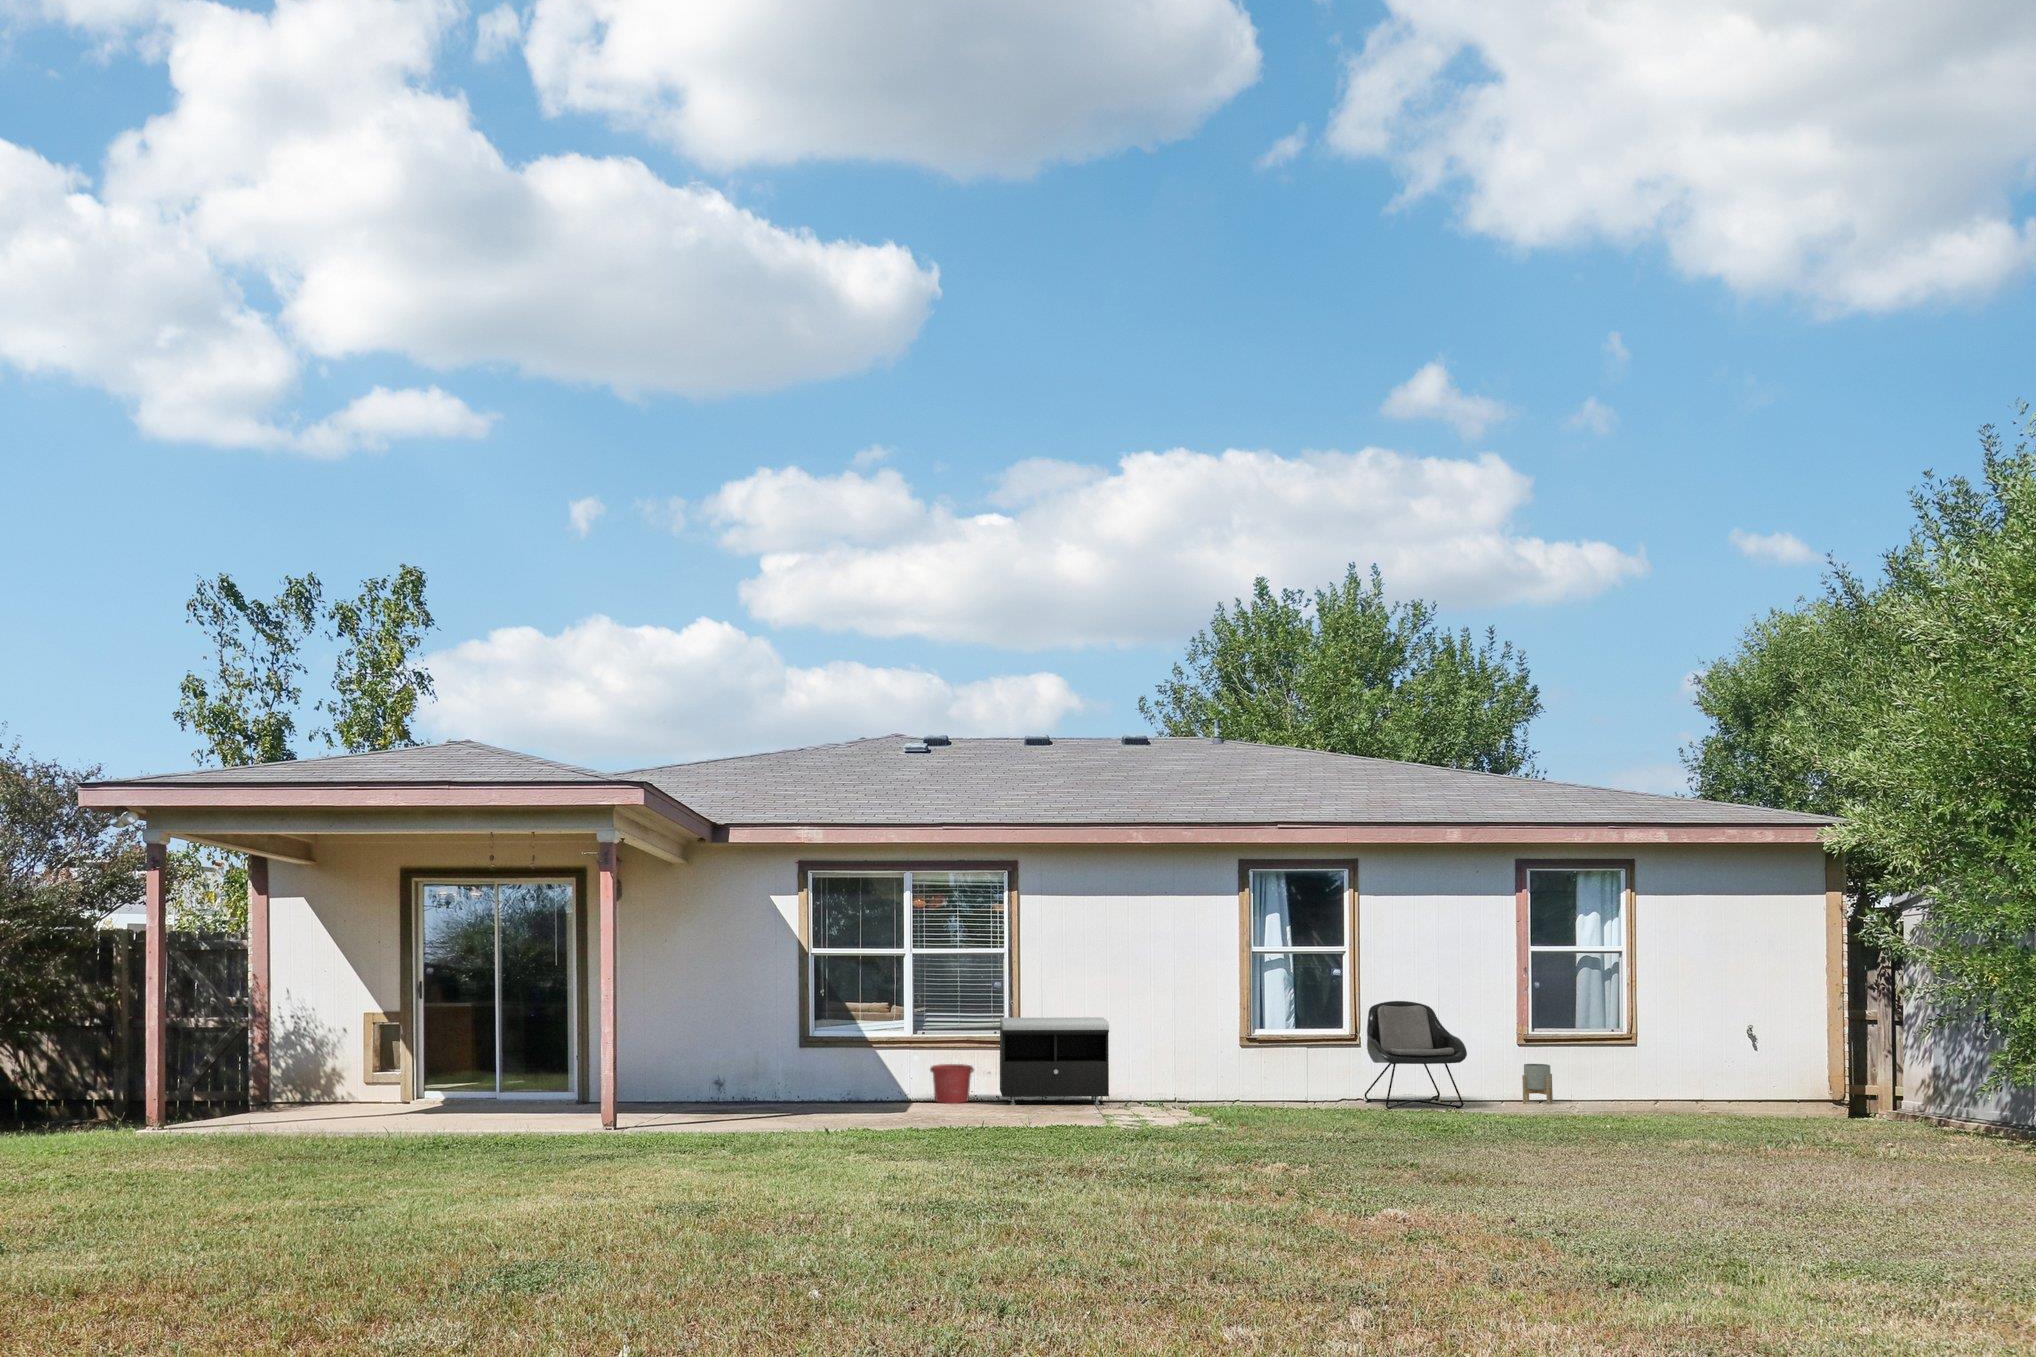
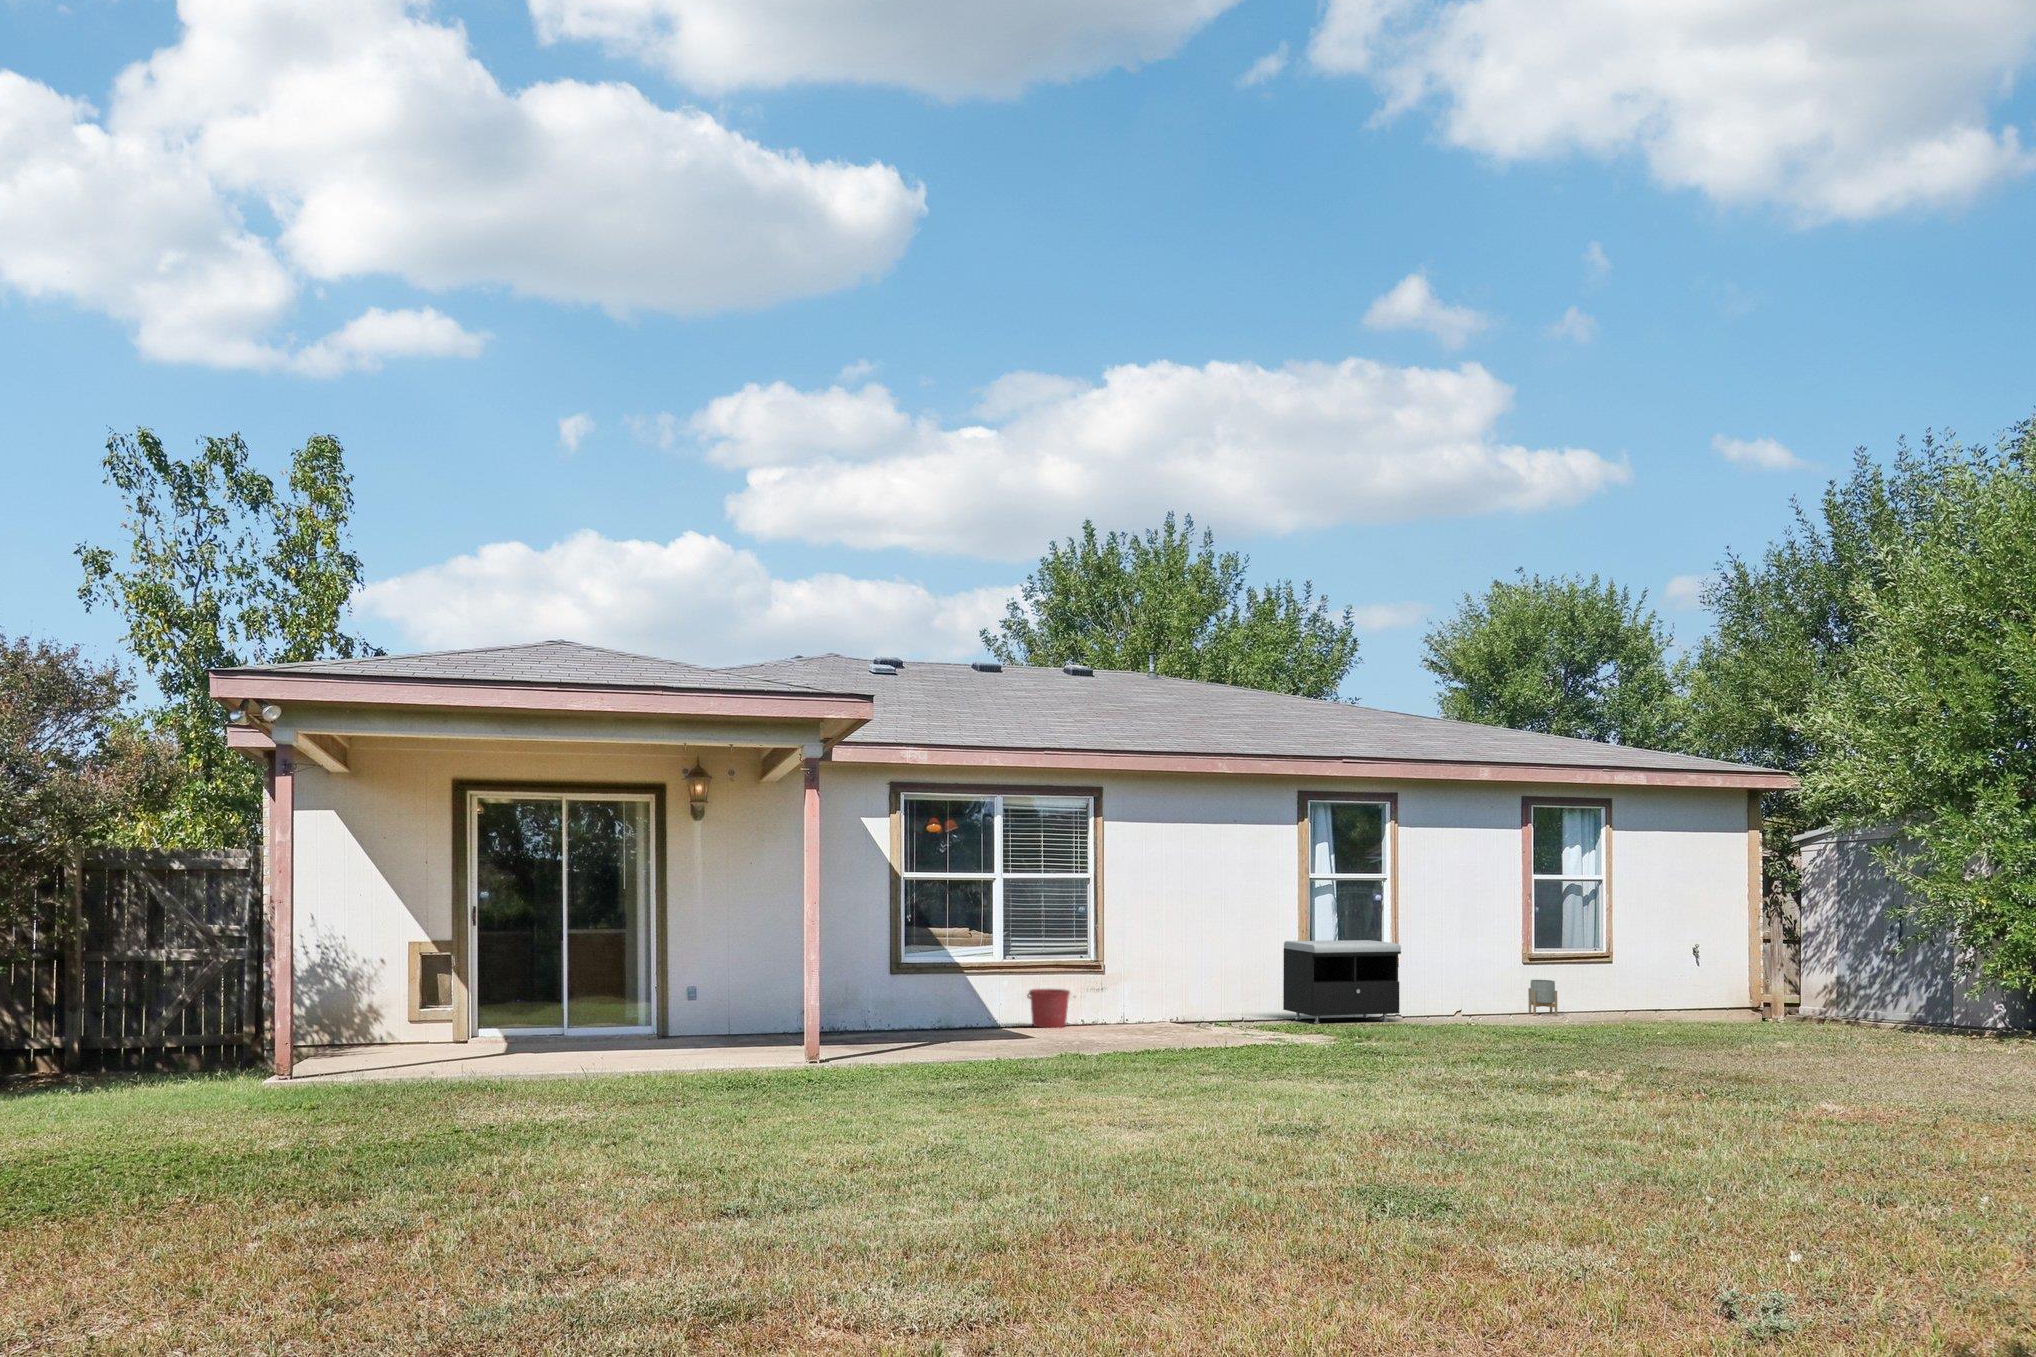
lounge chair: present [1365,1001,1467,1109] -> none [1406,924,1511,1024]
storage bench: present [1000,1017,1109,1105] -> present [1283,940,1401,1023]

